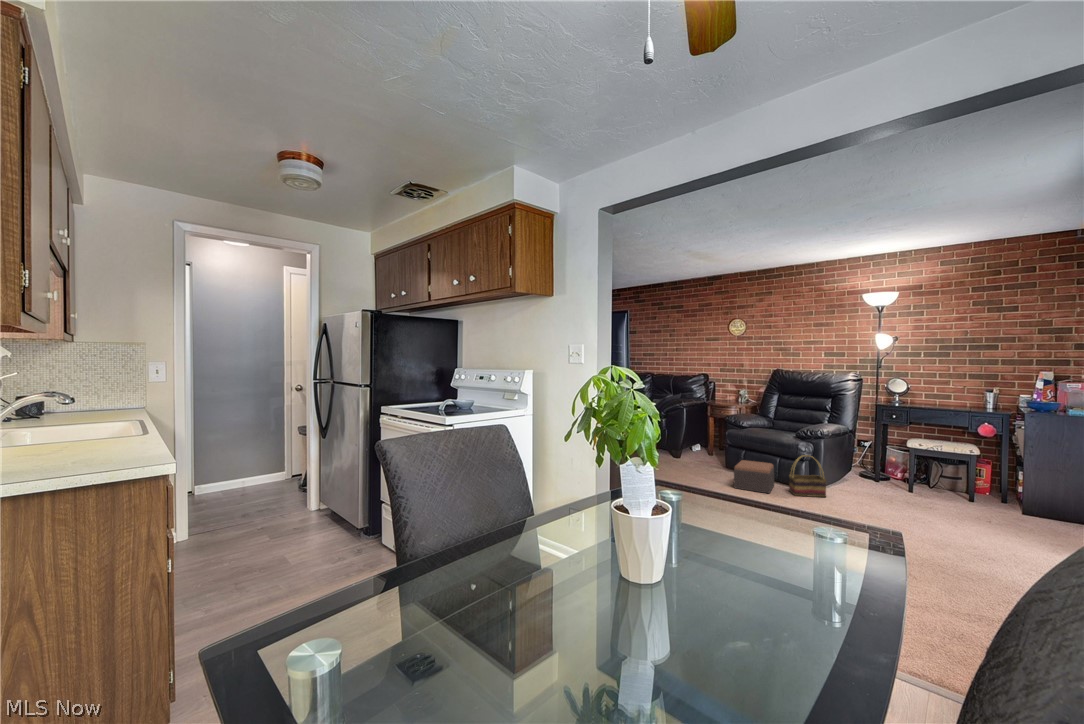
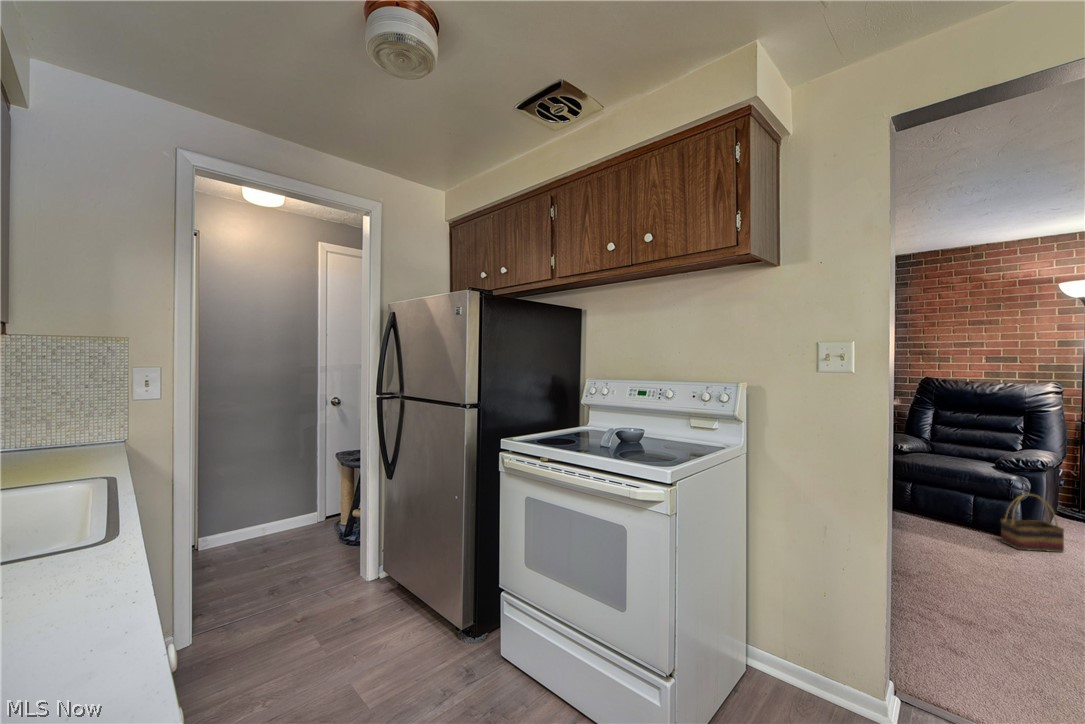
footstool: present [734,460,774,493] -> none [916,497,982,546]

